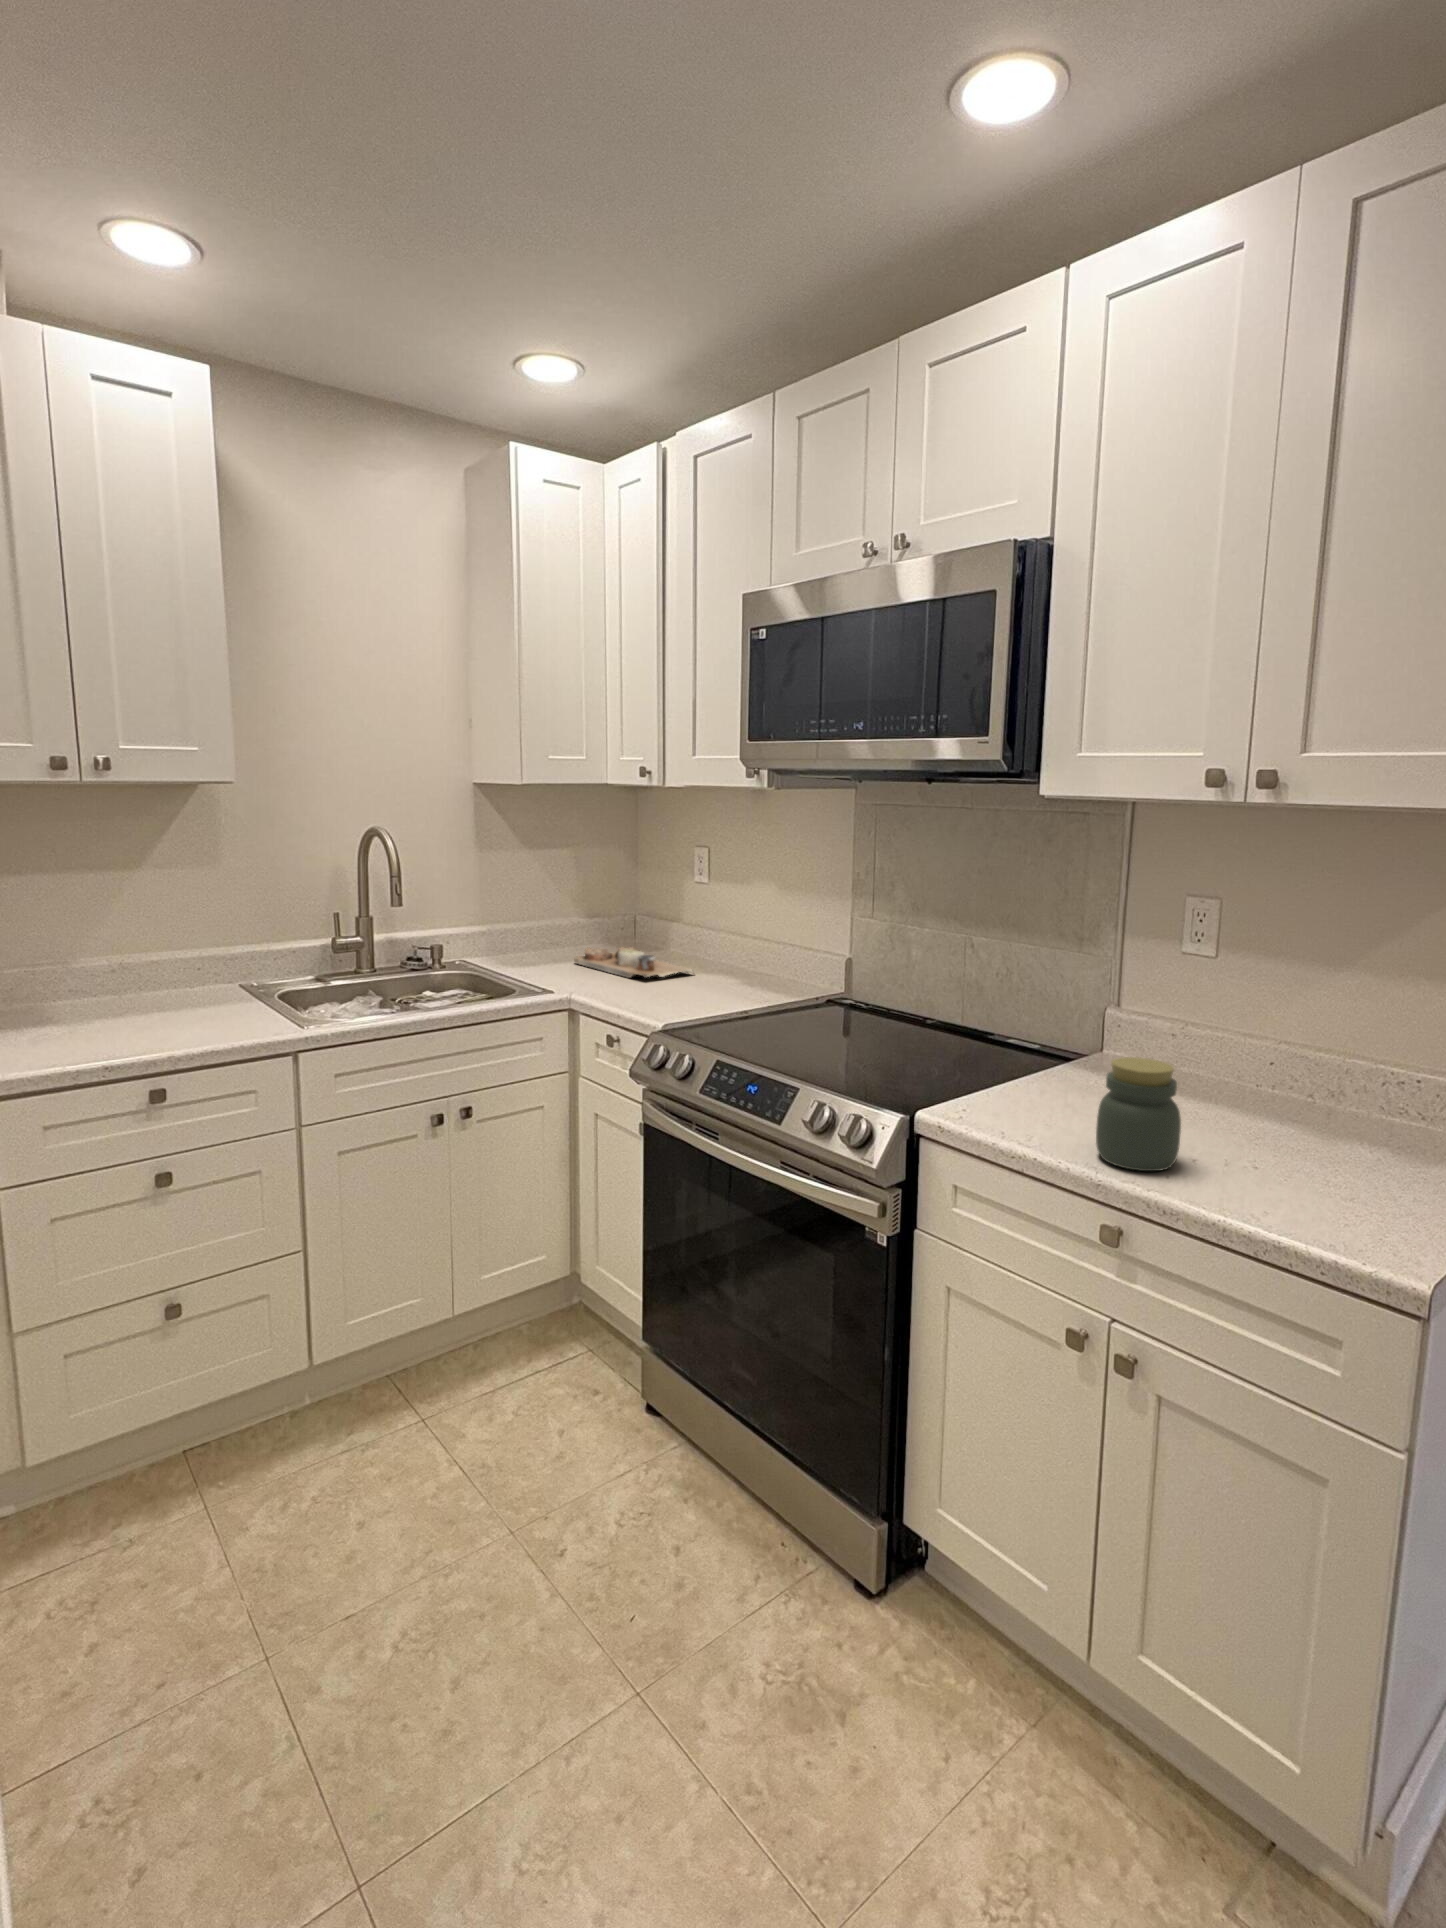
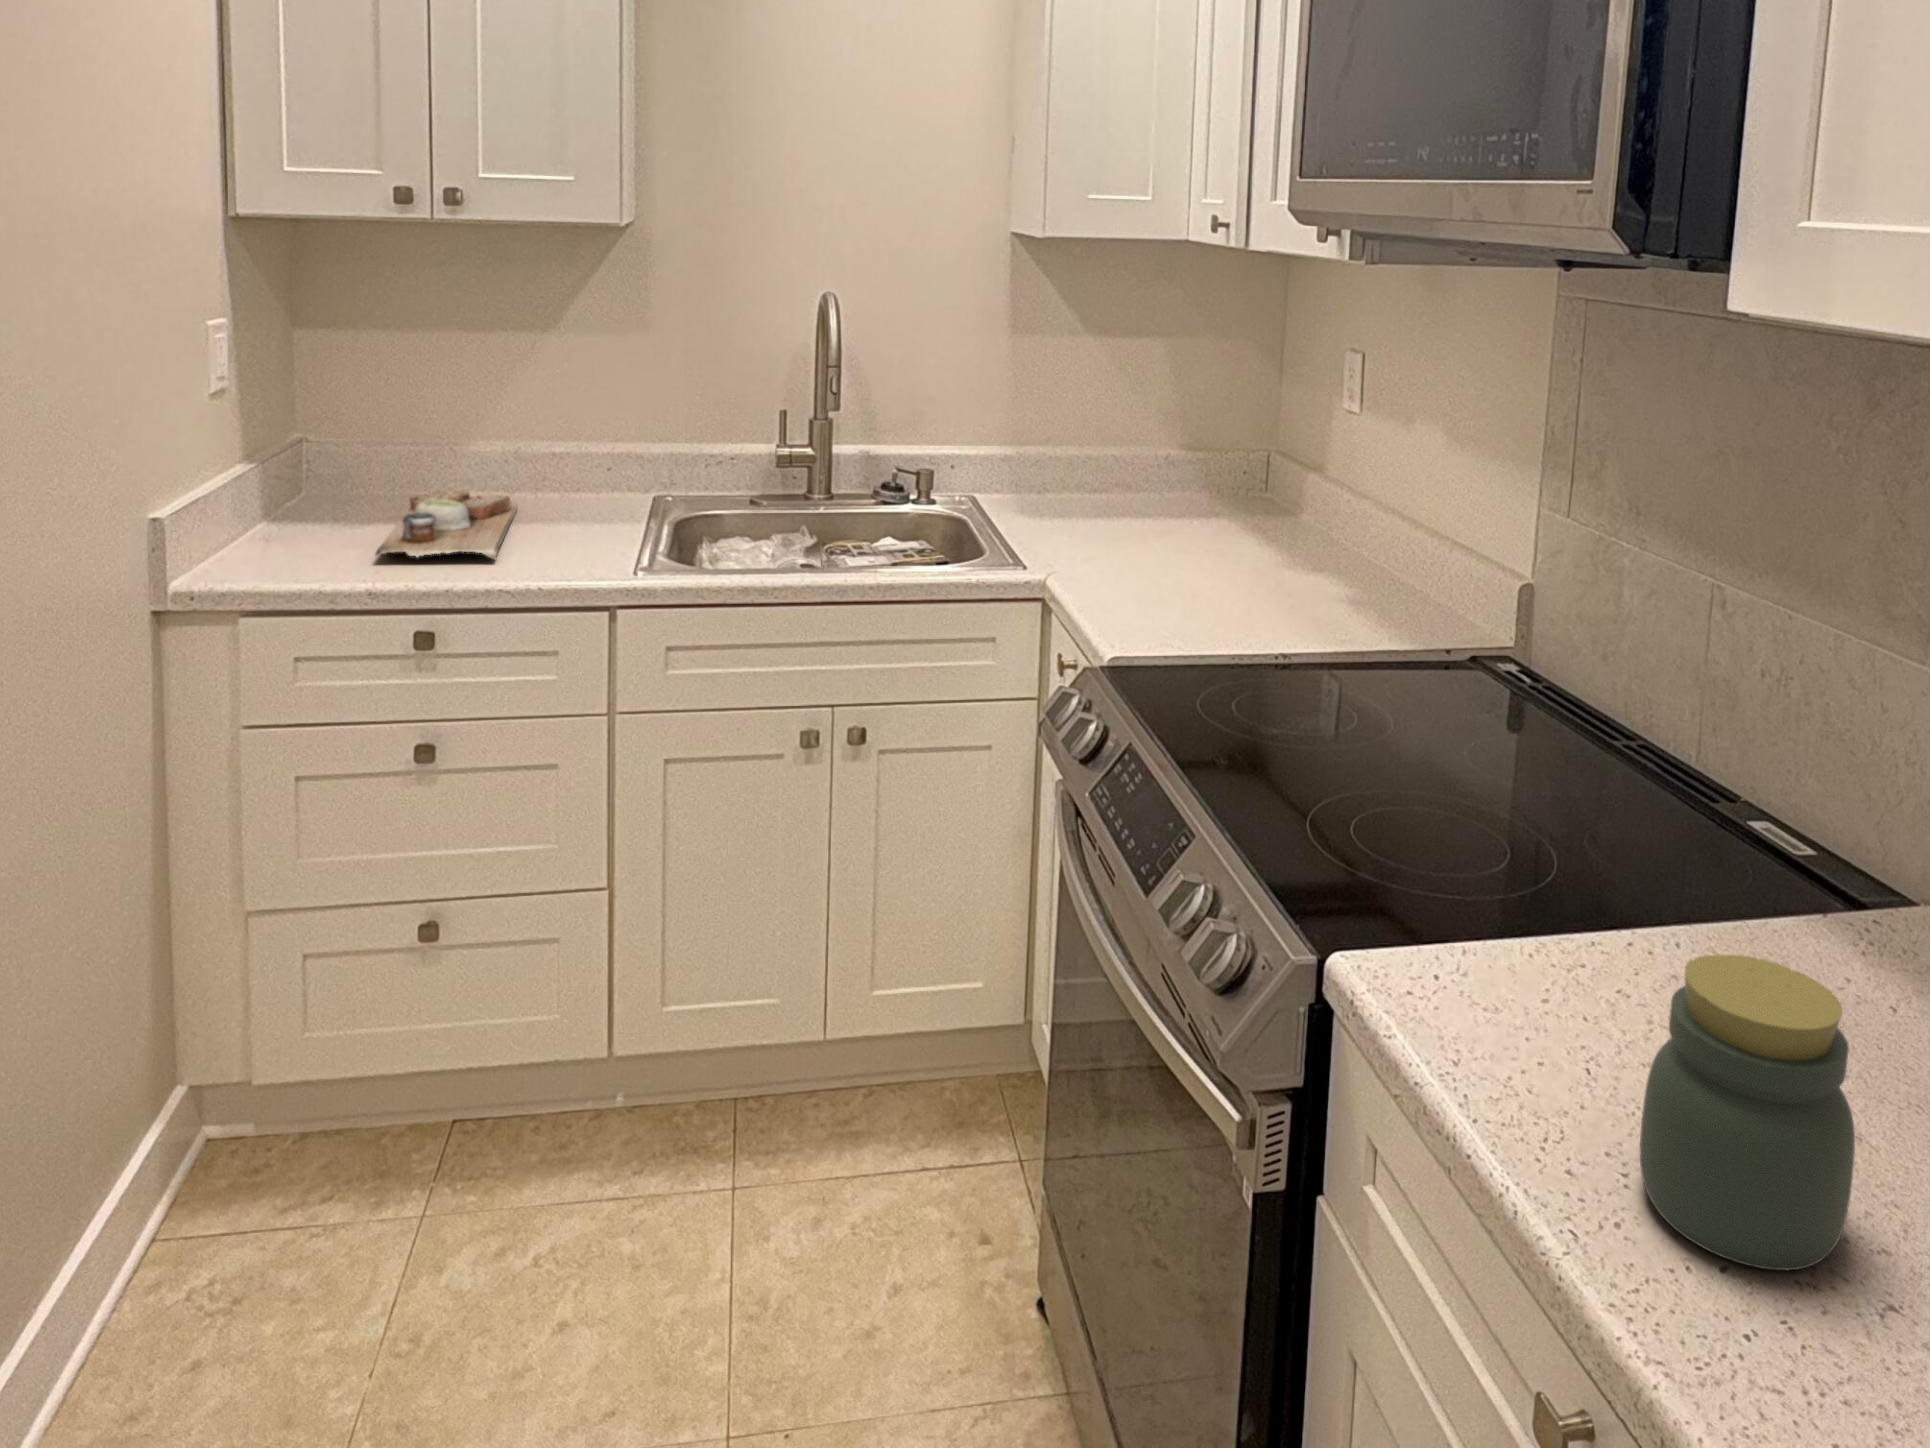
cutting board: present [574,947,694,978] -> present [376,488,518,560]

